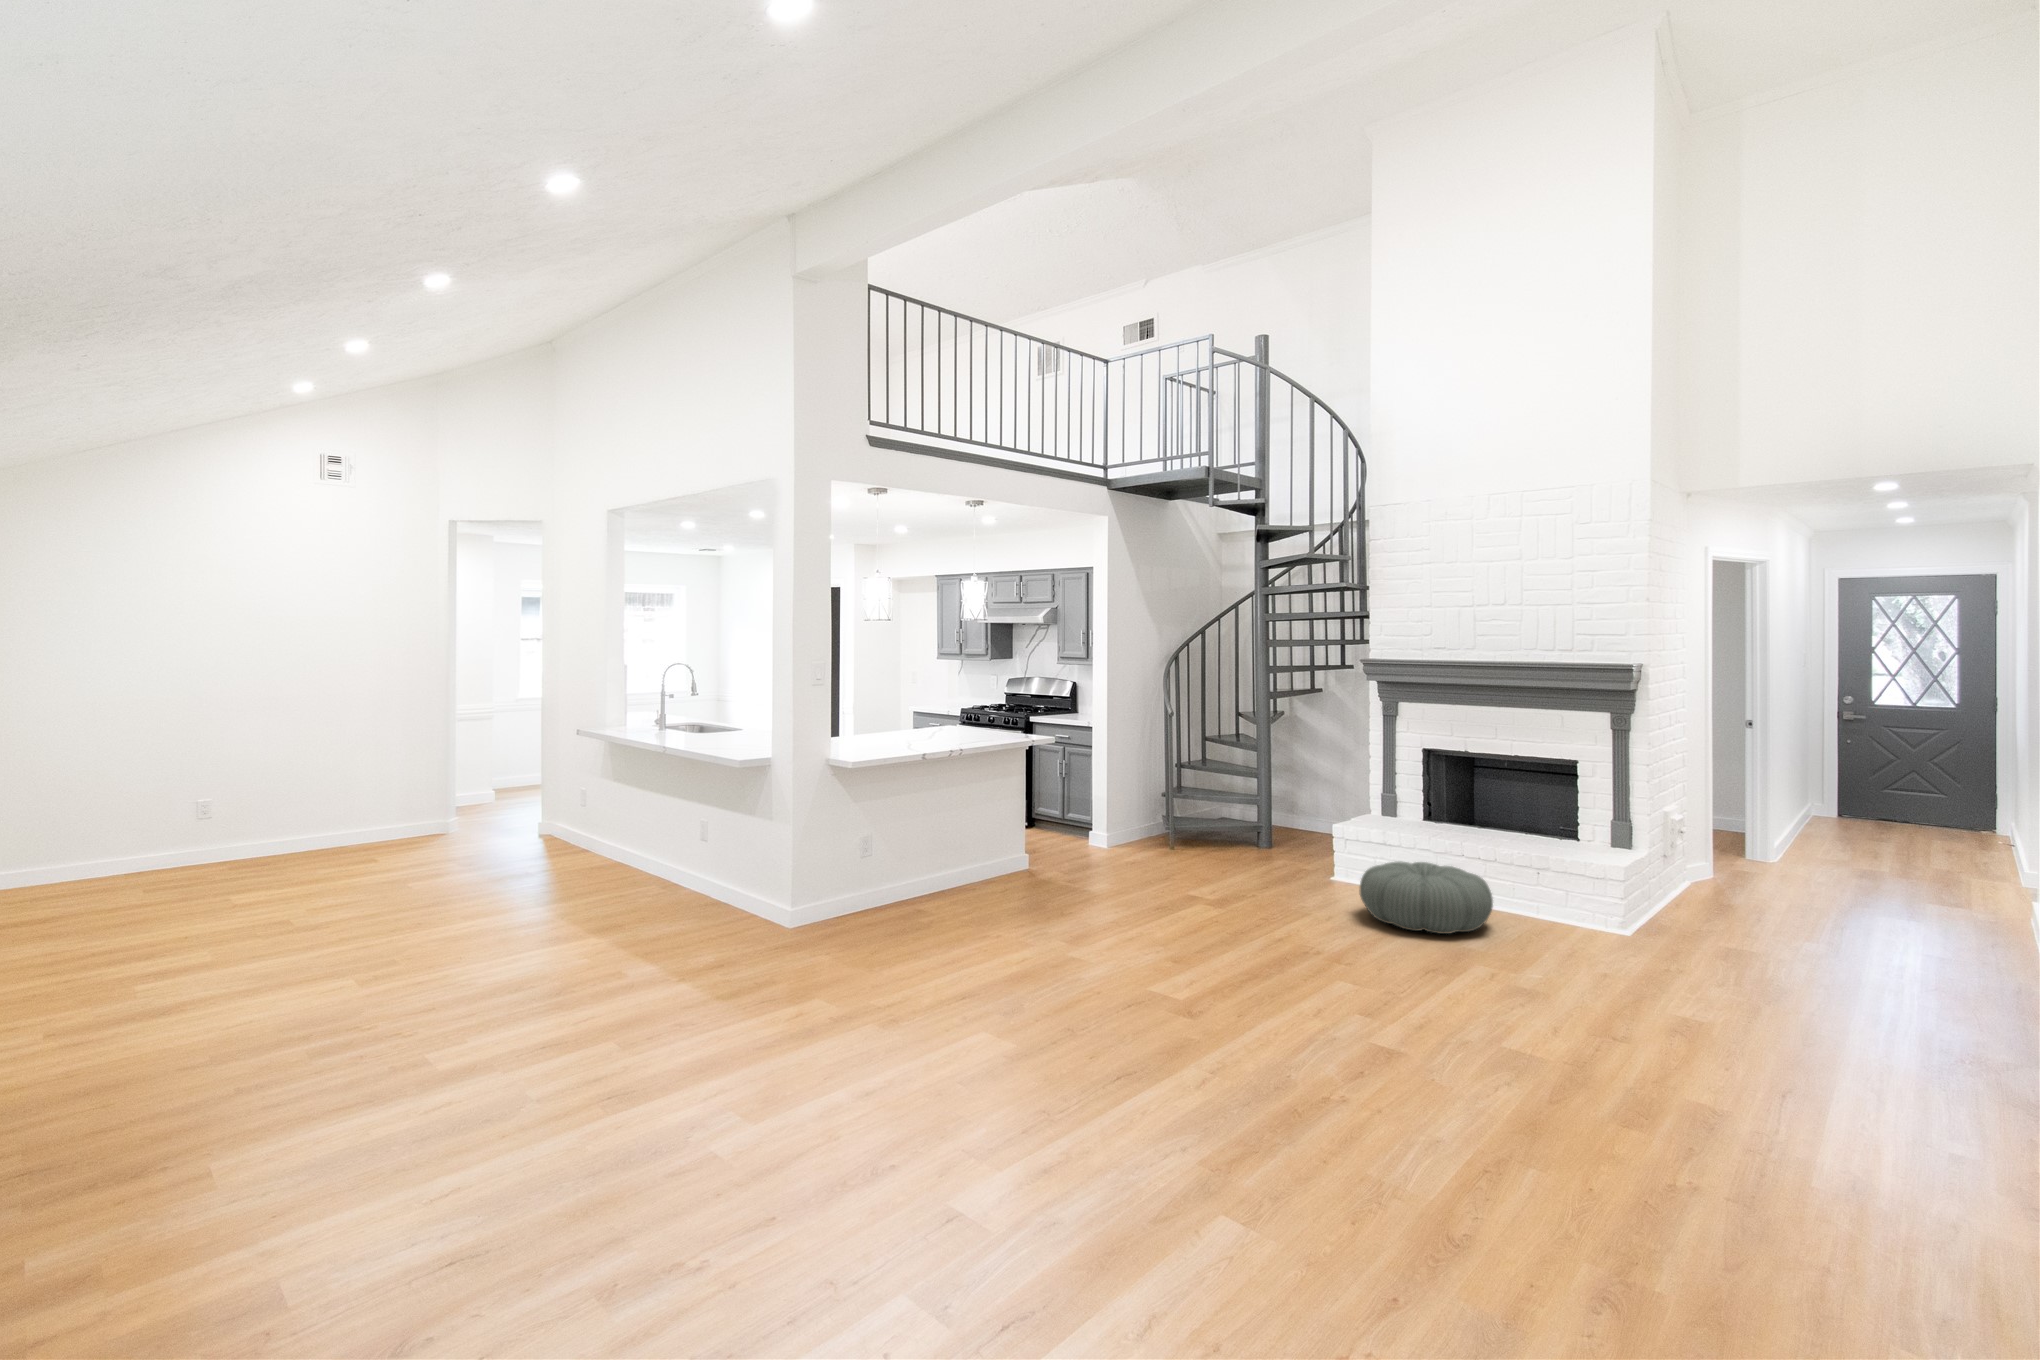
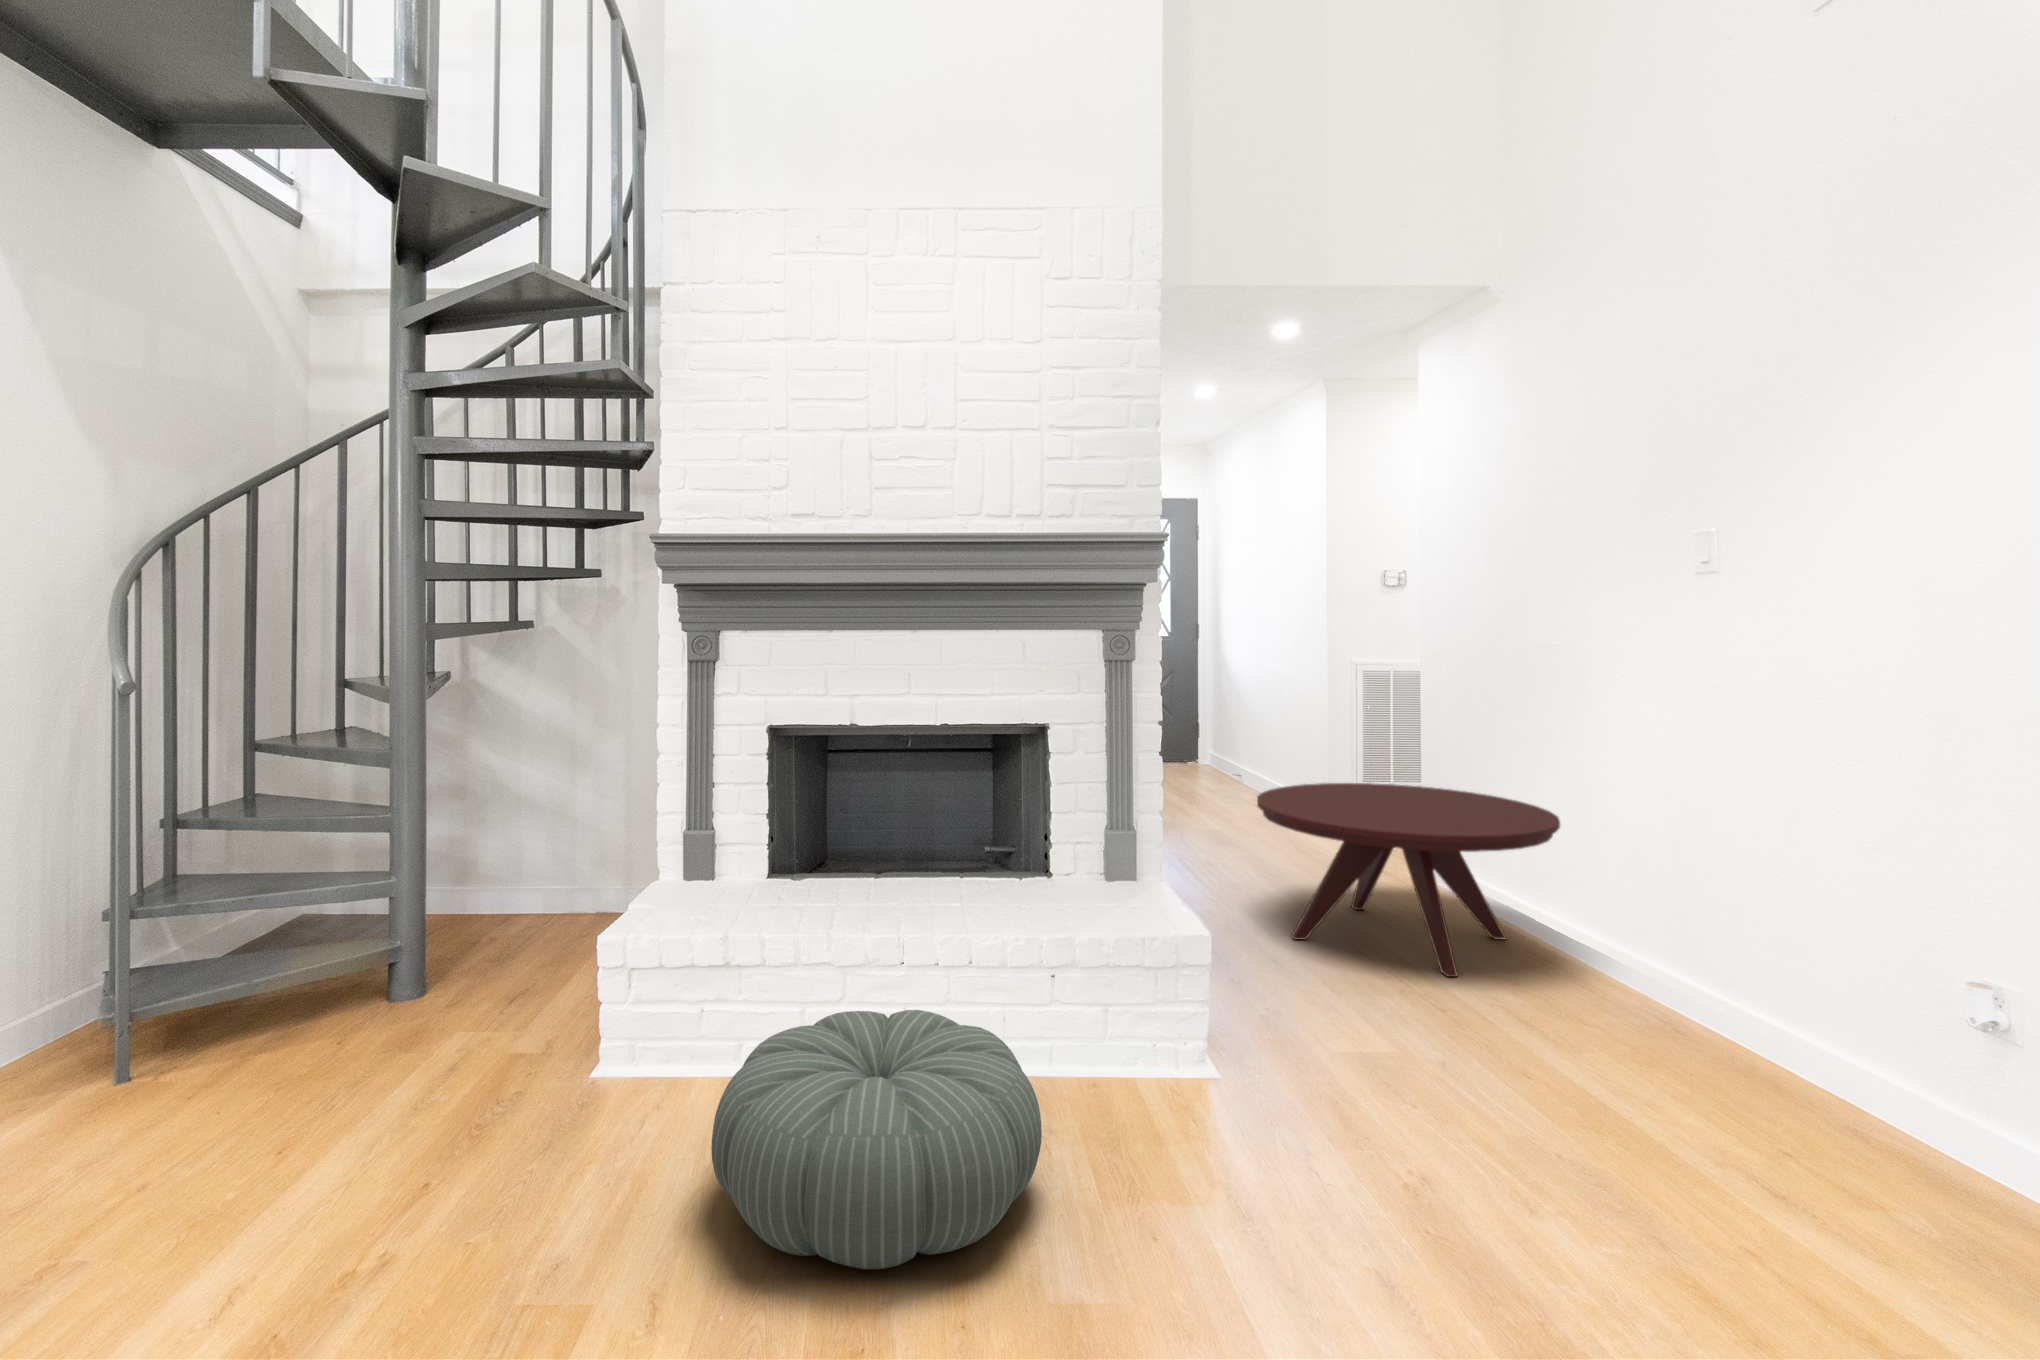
coffee table: none [1768,822,2031,950] -> present [1257,783,1560,977]

